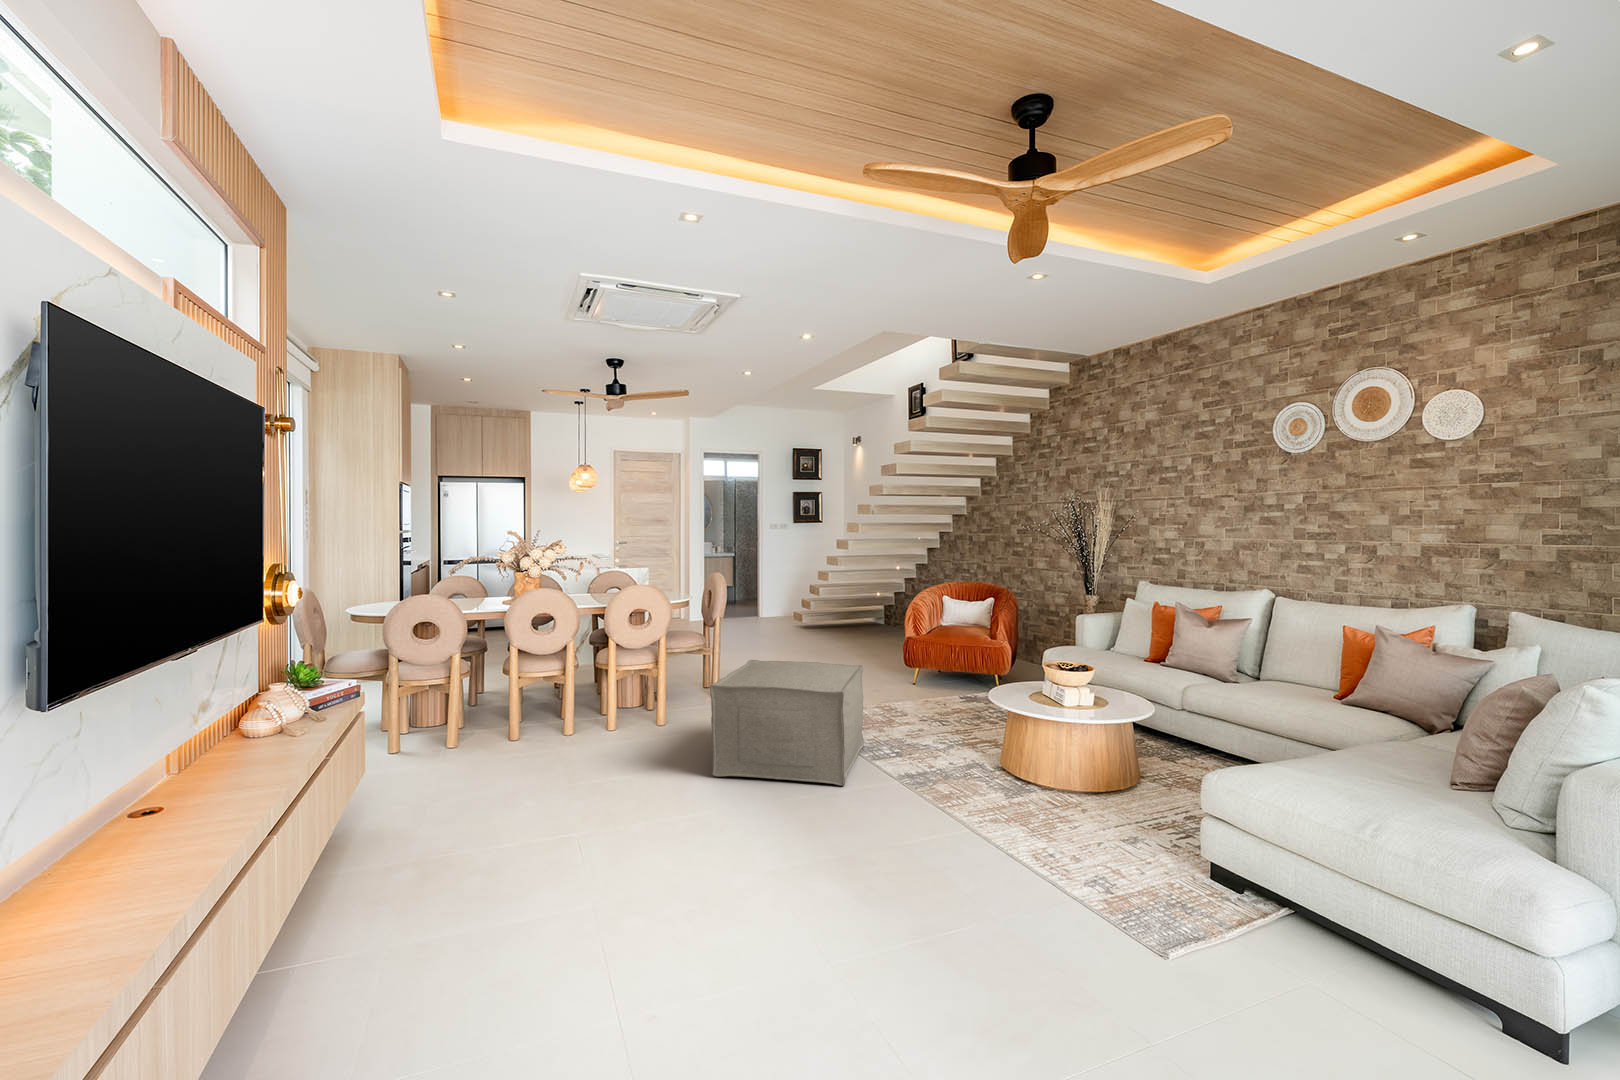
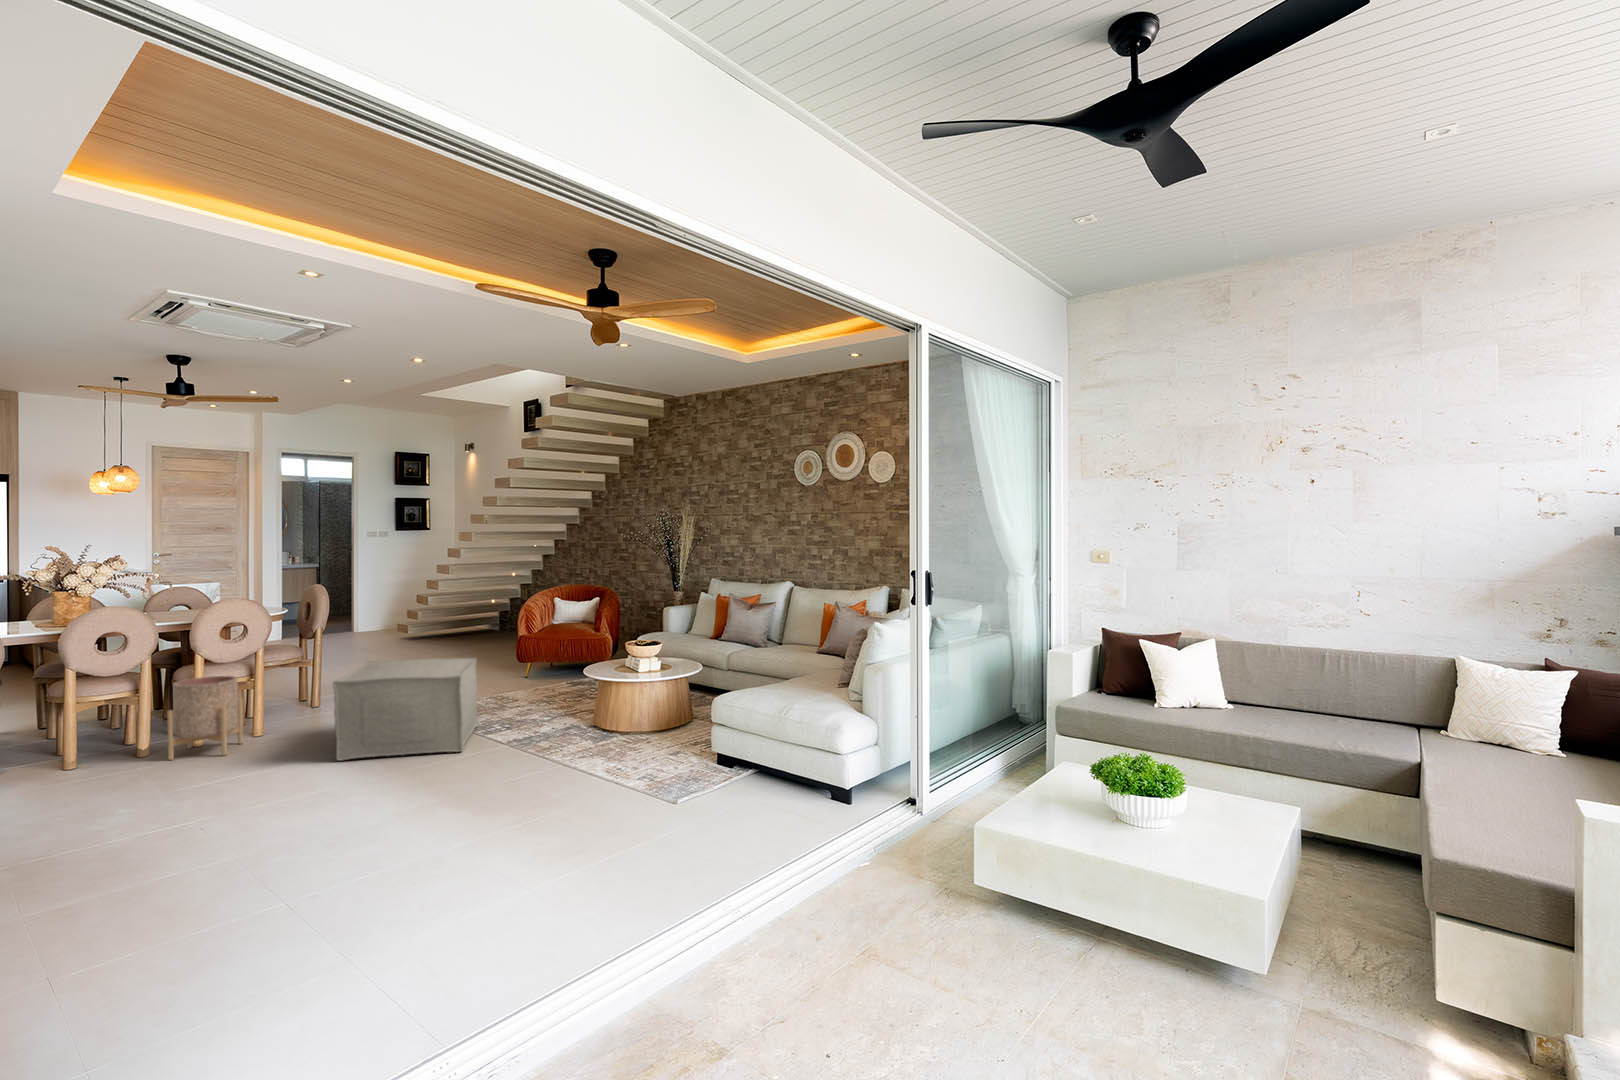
planter: none [572,664,638,749] -> present [167,676,243,760]

